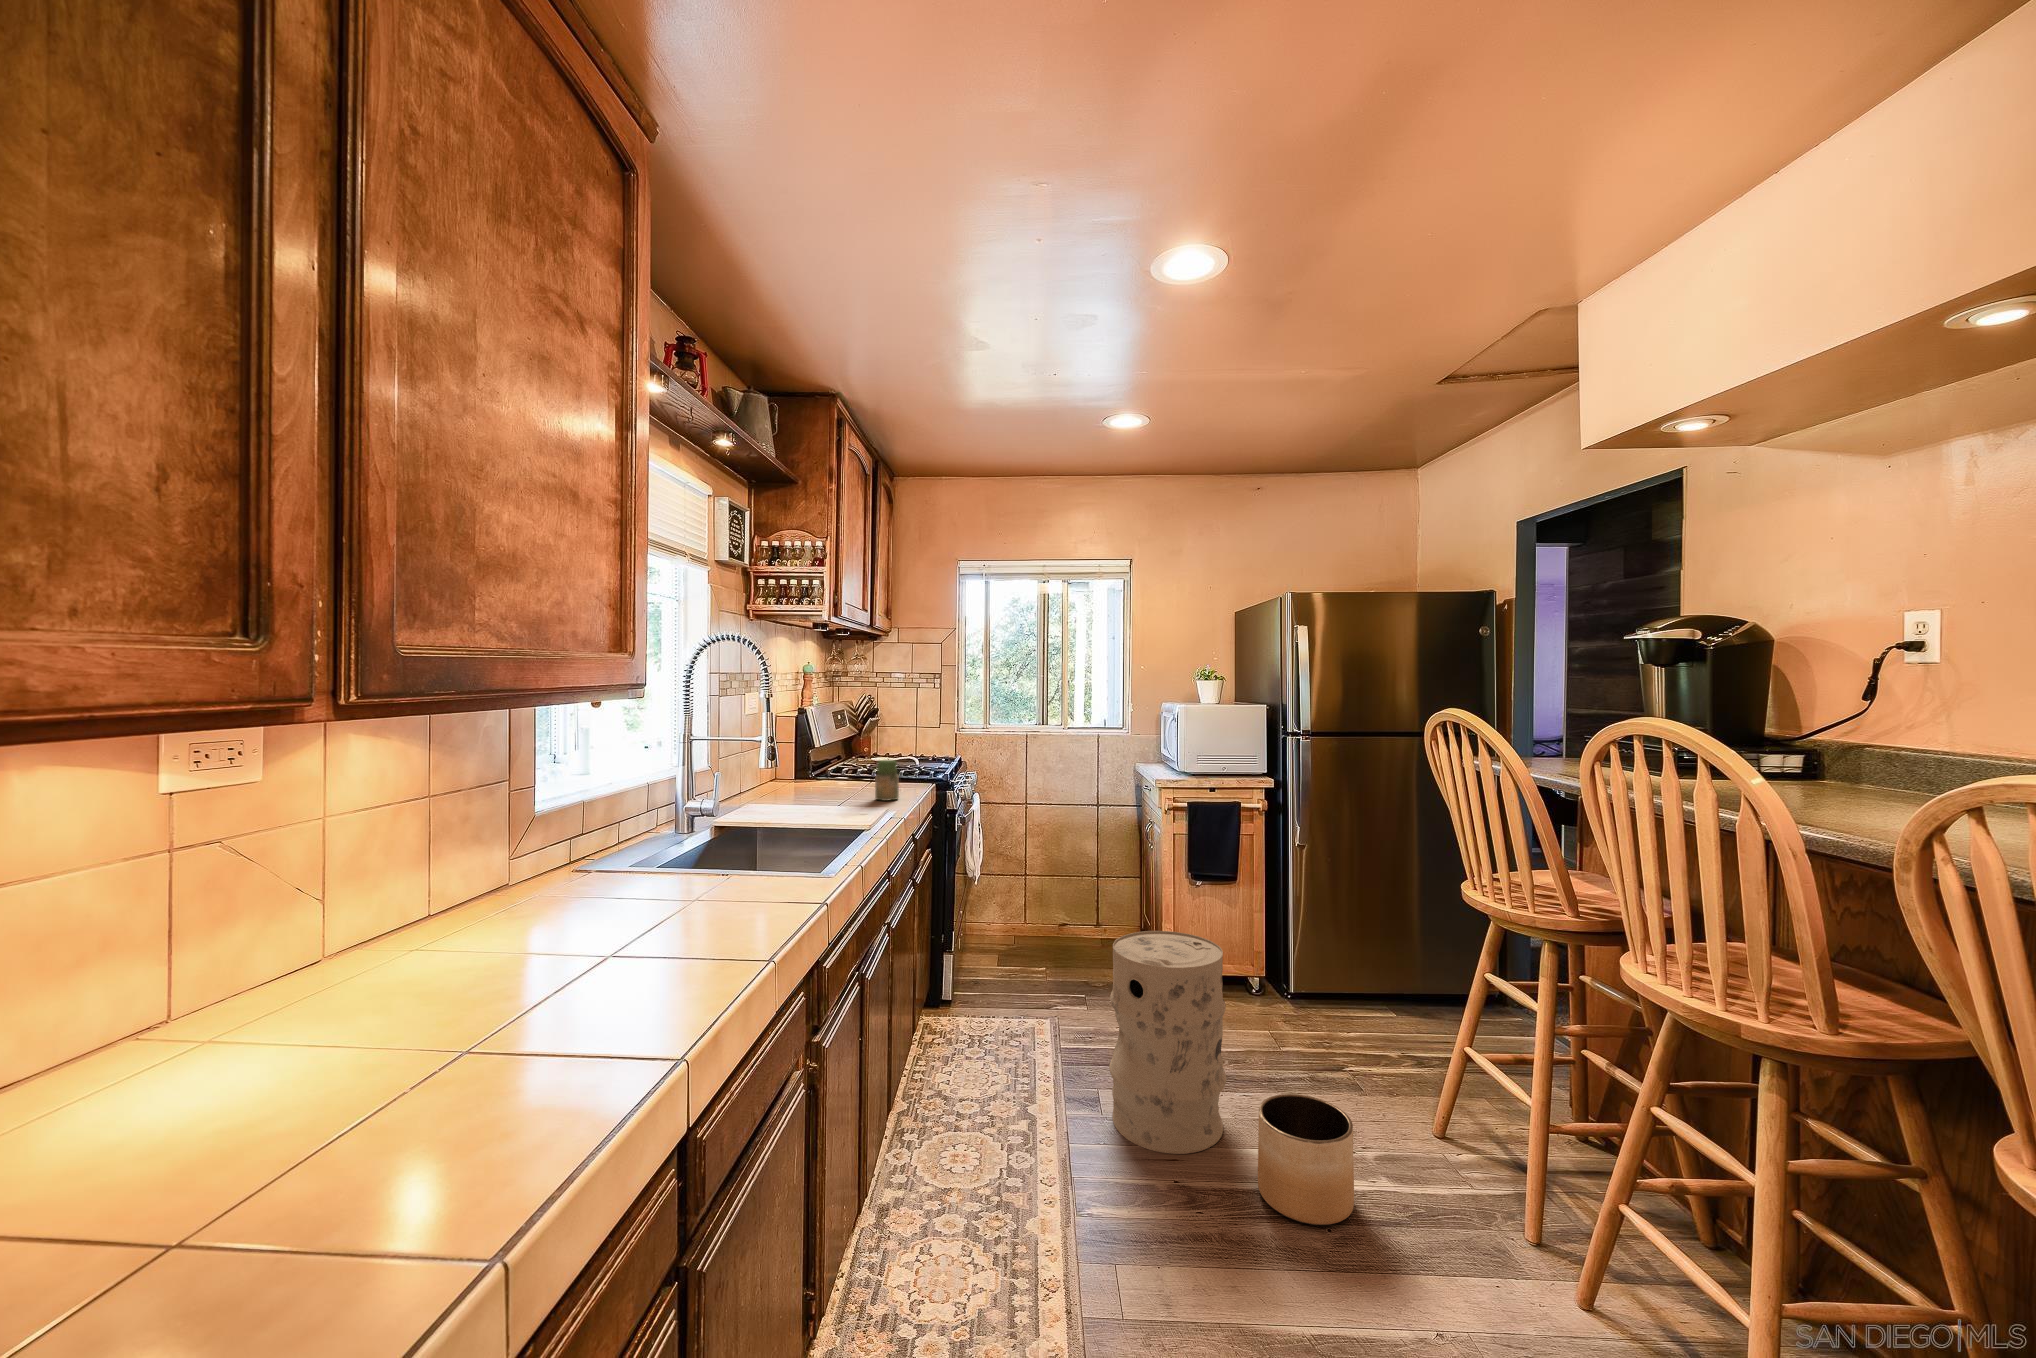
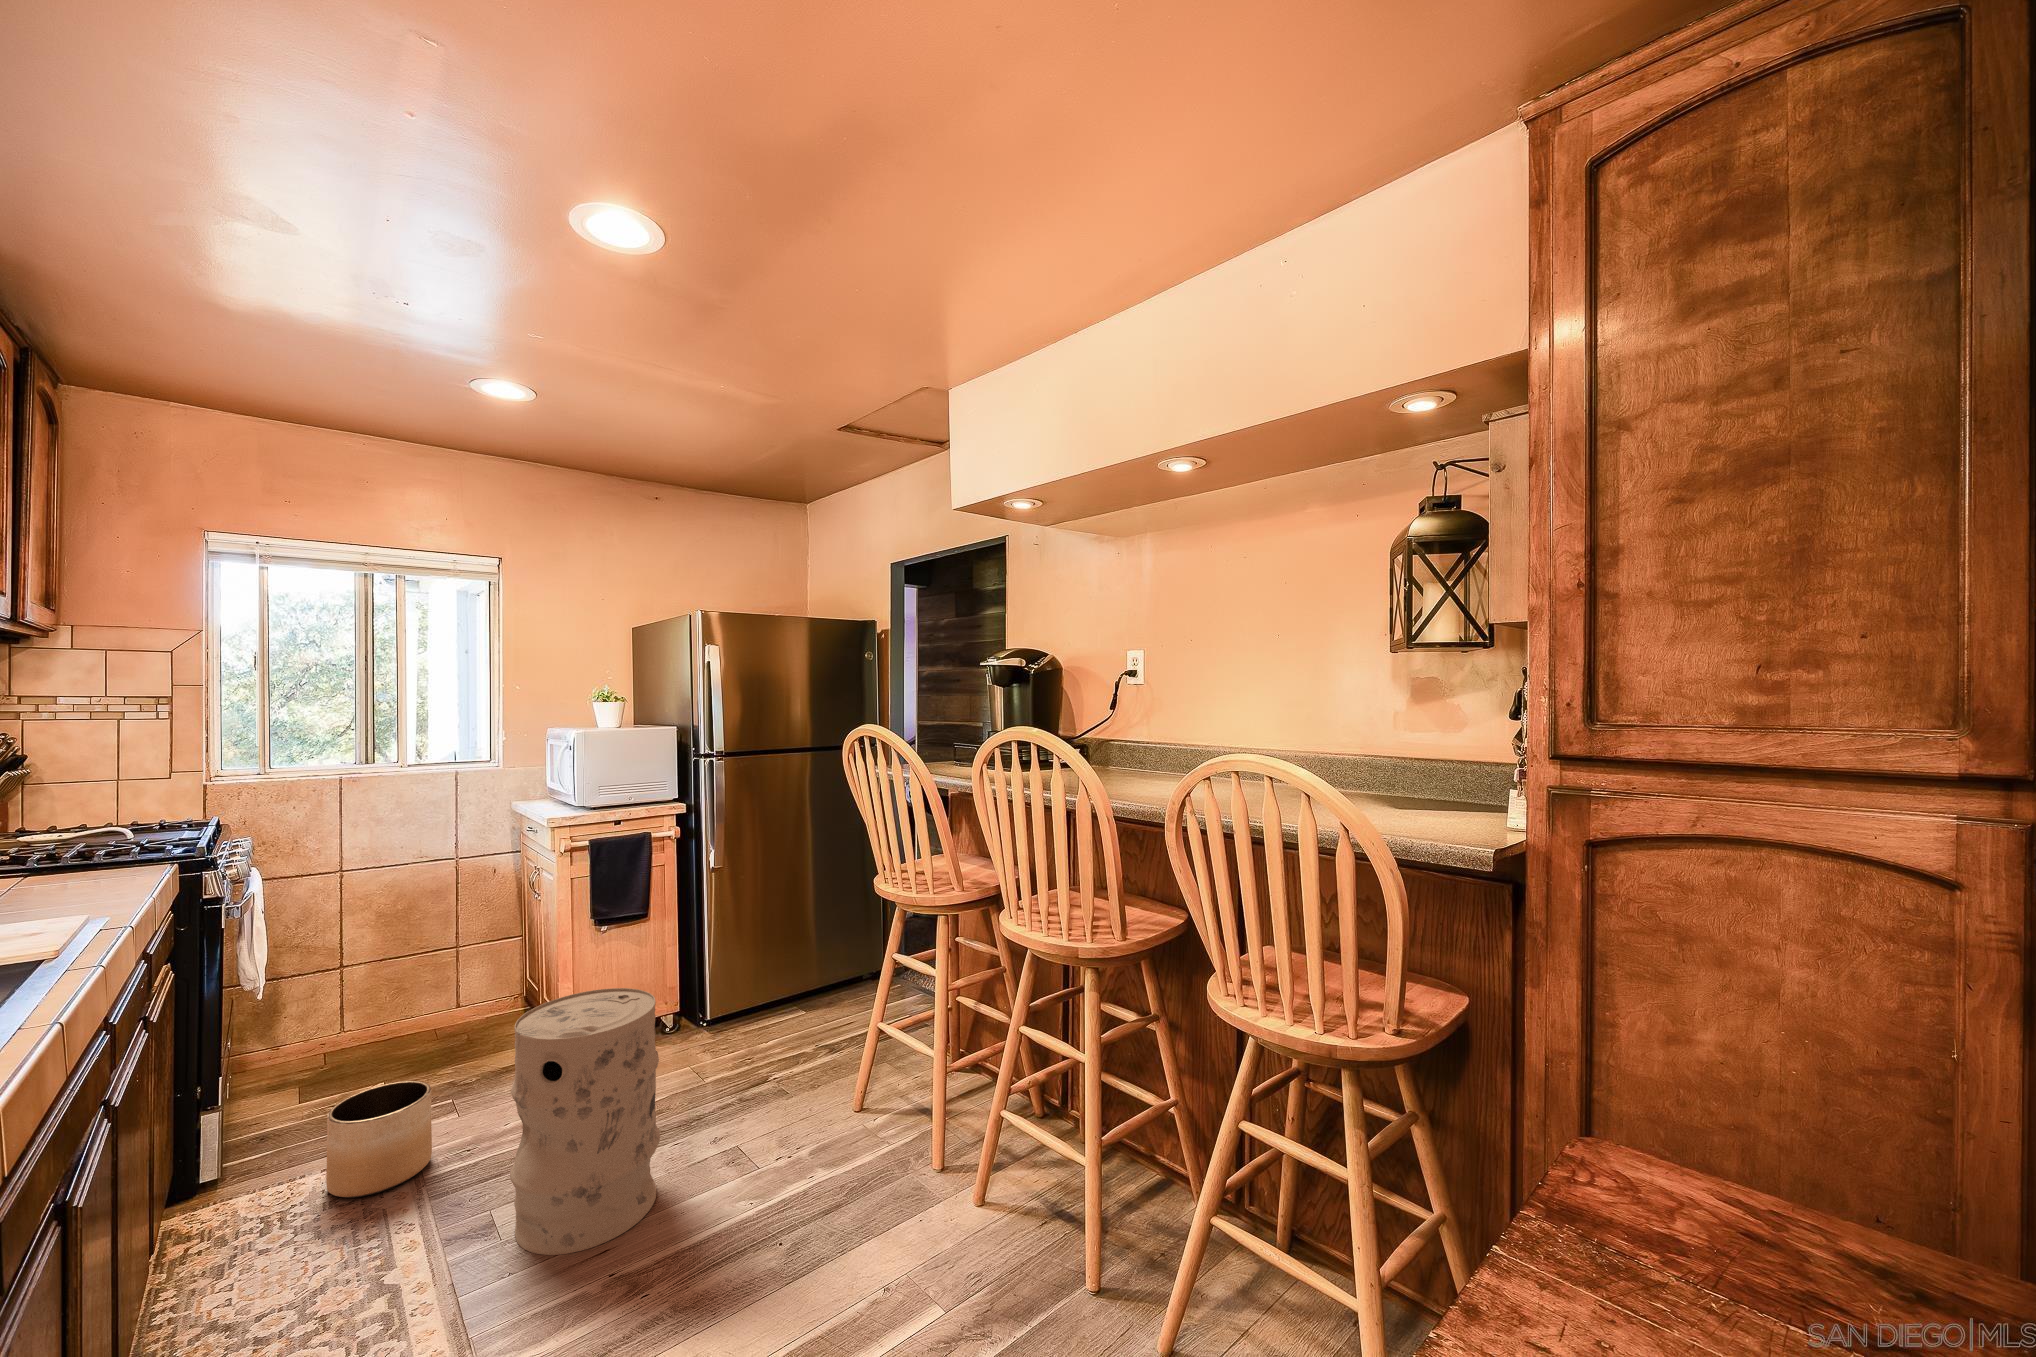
jar: present [875,760,899,801] -> none [57,843,115,912]
planter: present [1258,1094,1354,1225] -> present [326,1081,432,1198]

